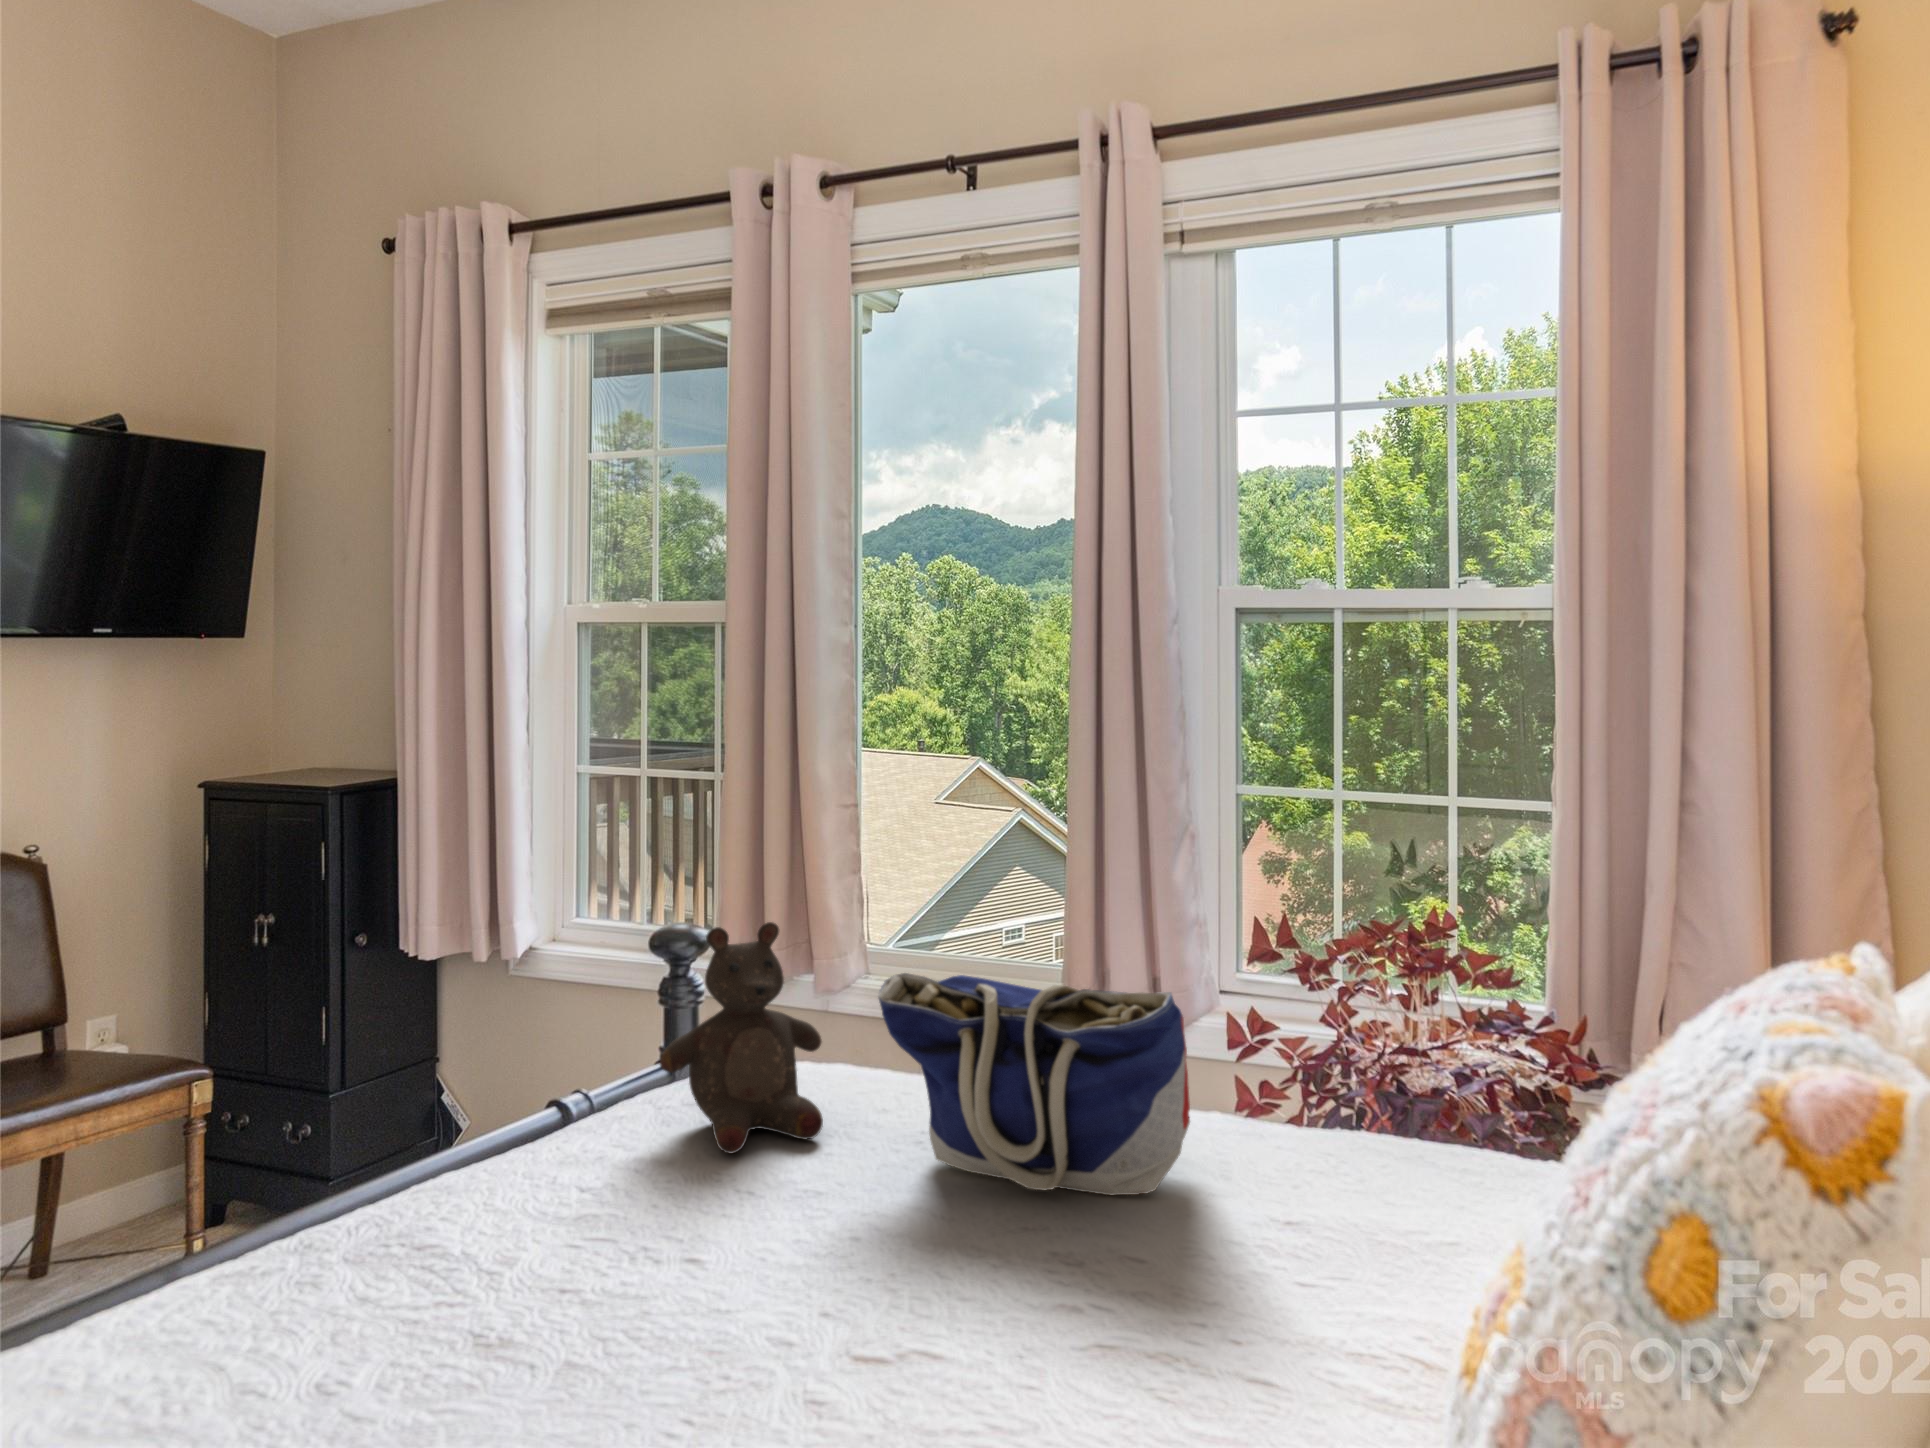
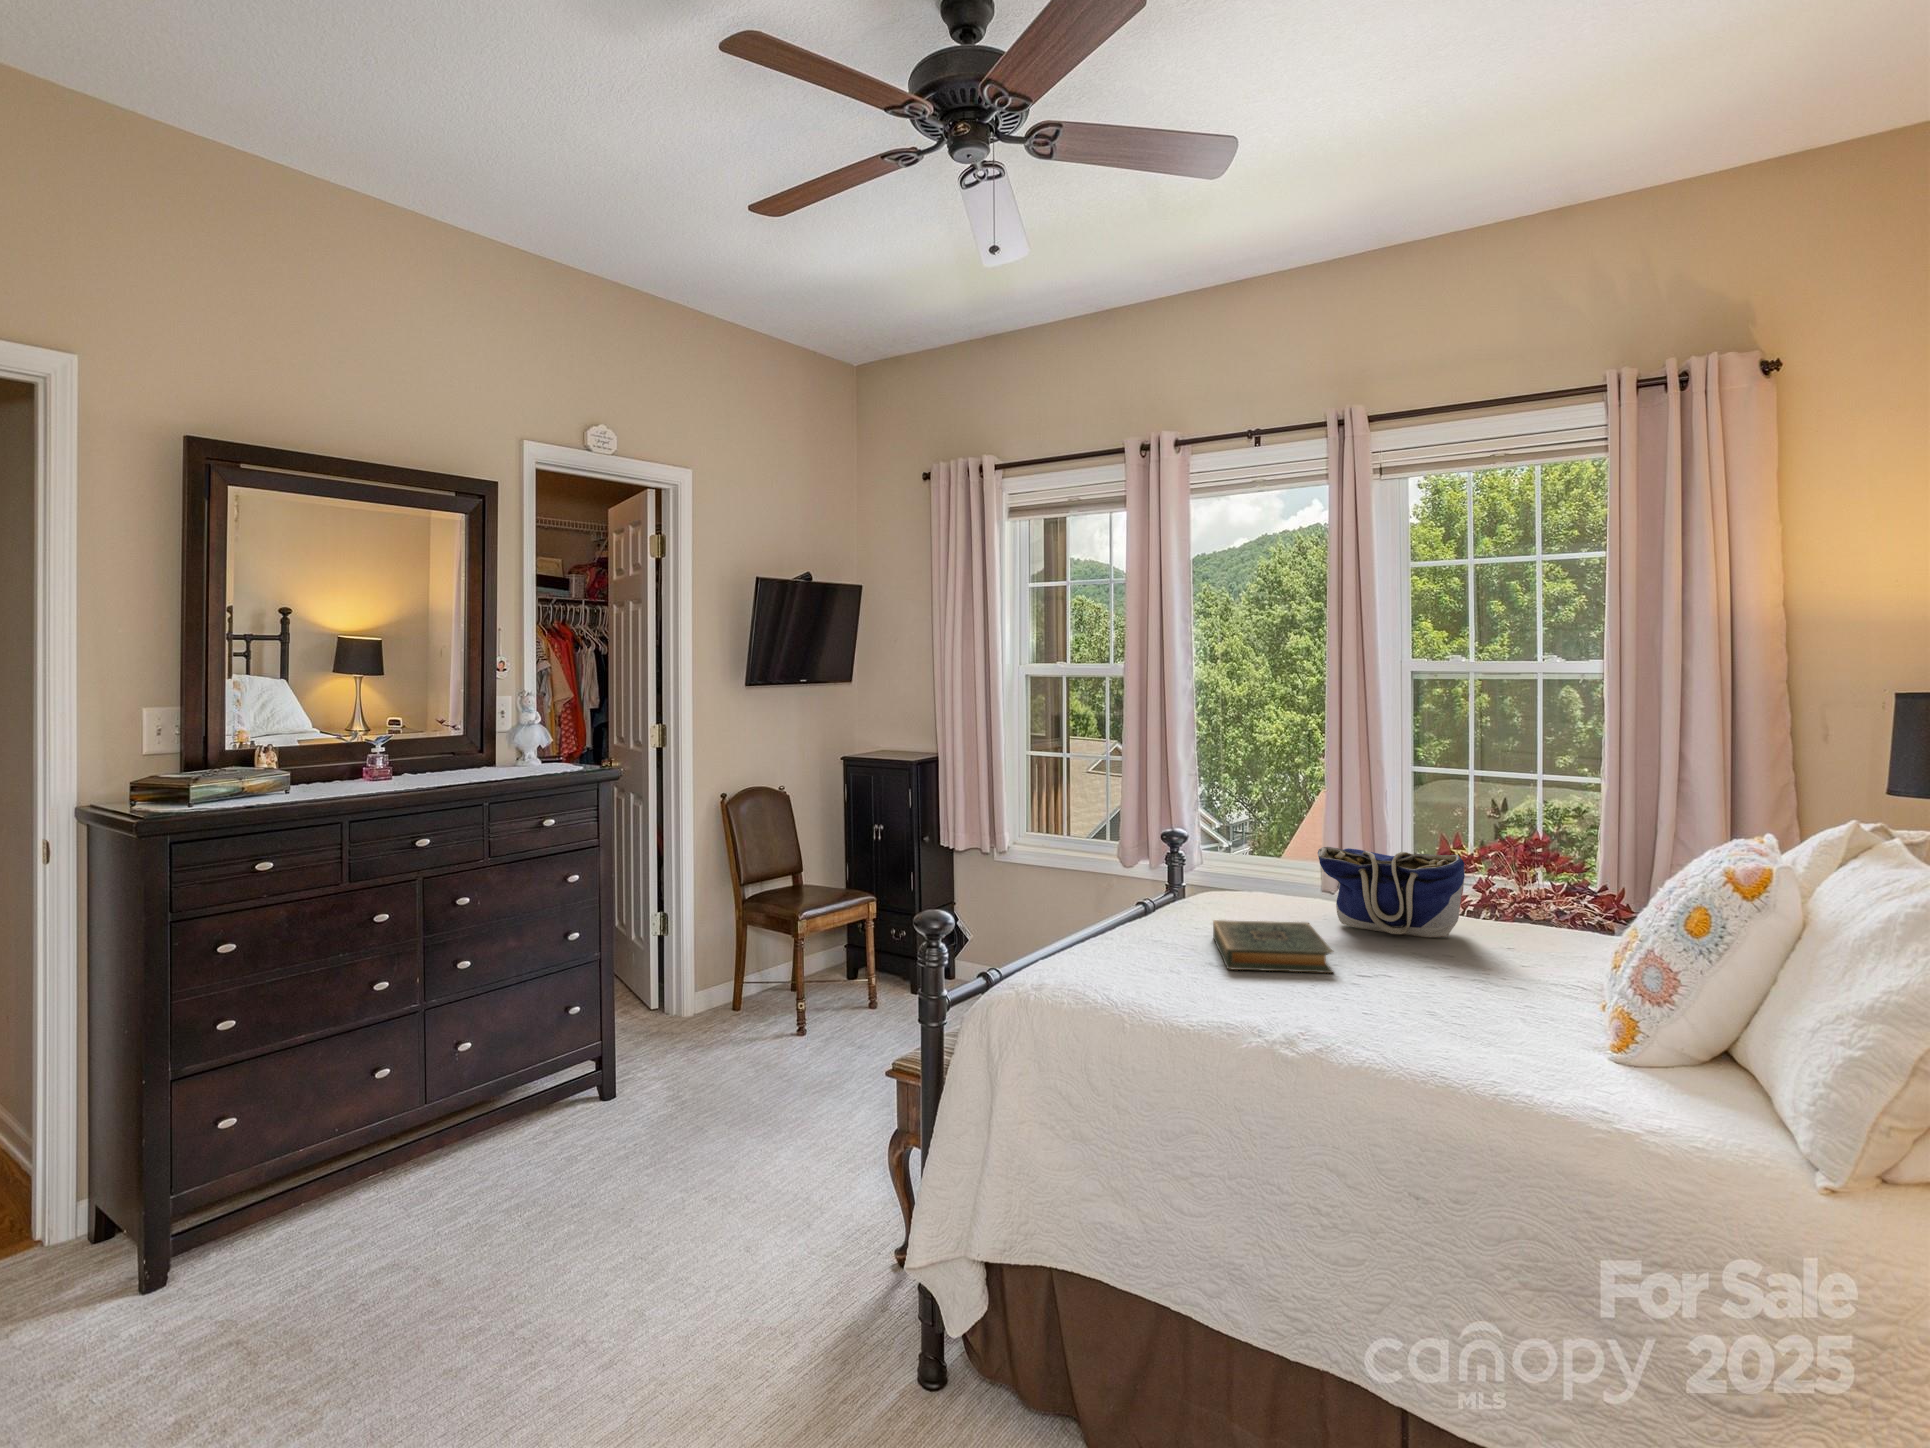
stuffed bear: present [660,922,823,1153] -> none [1208,826,1282,919]
hardback book: none [476,1174,819,1360] -> present [1213,920,1333,973]

